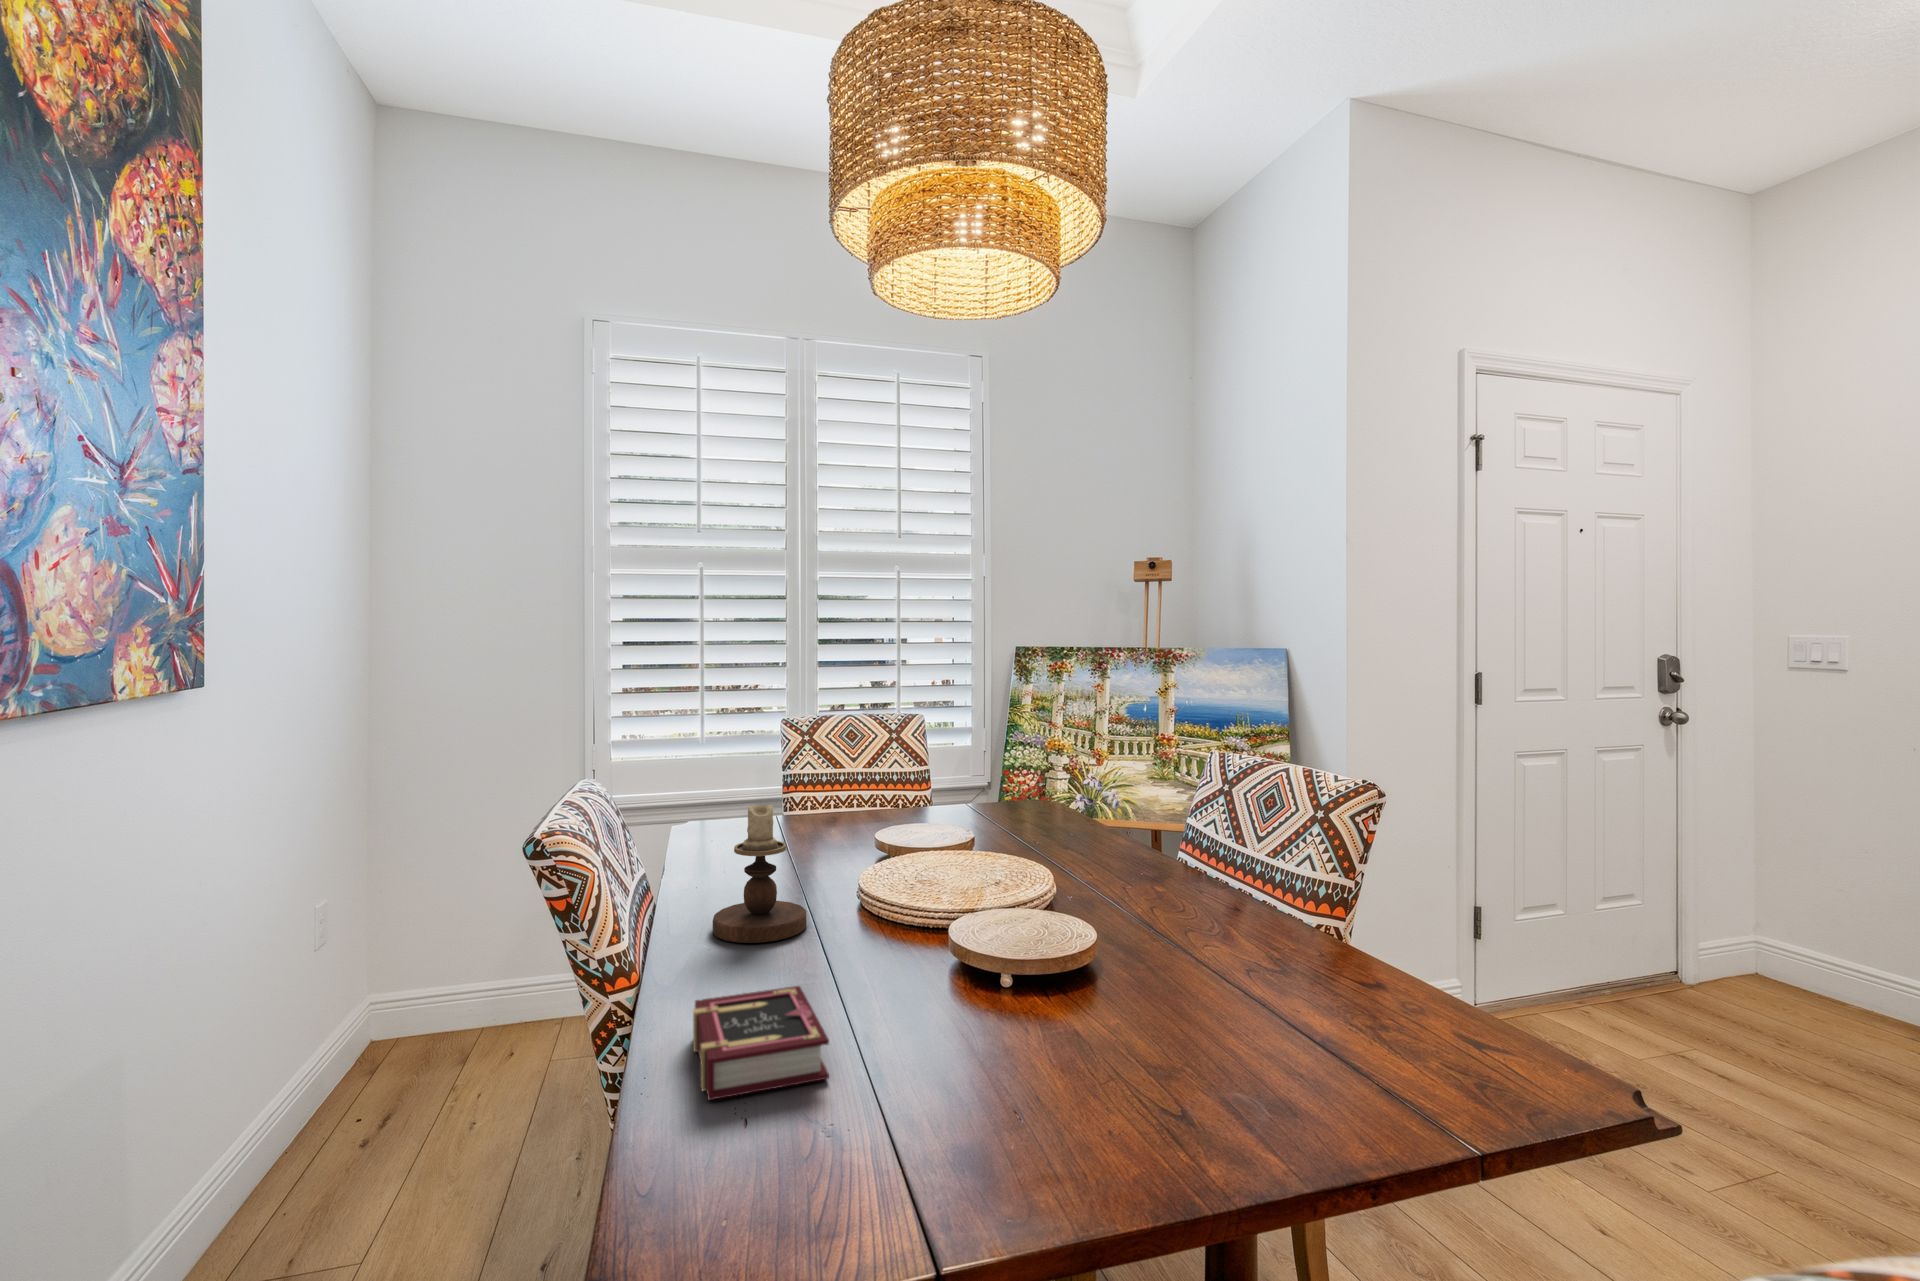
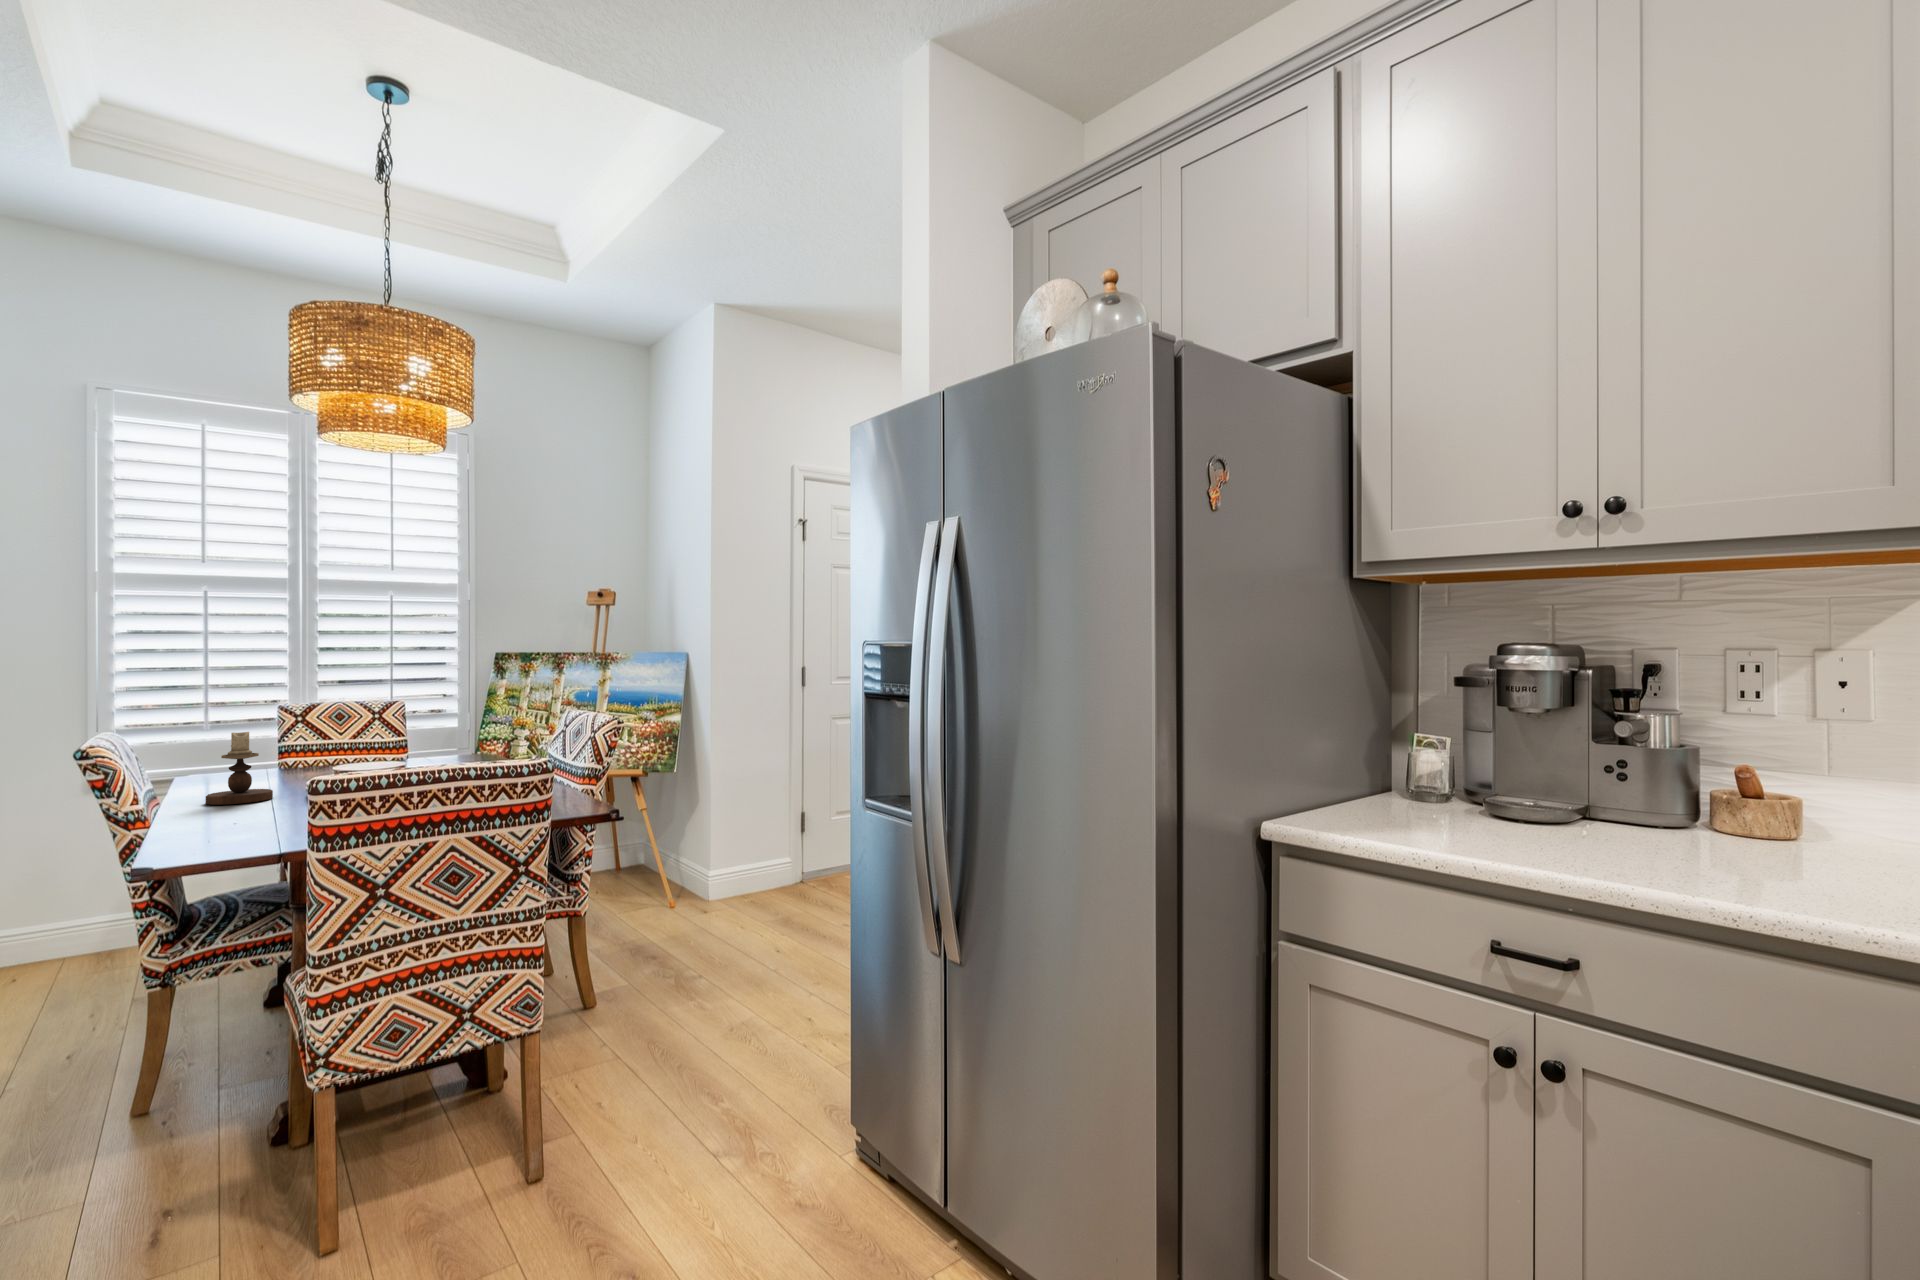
book: present [693,986,829,1100] -> none [189,801,265,833]

